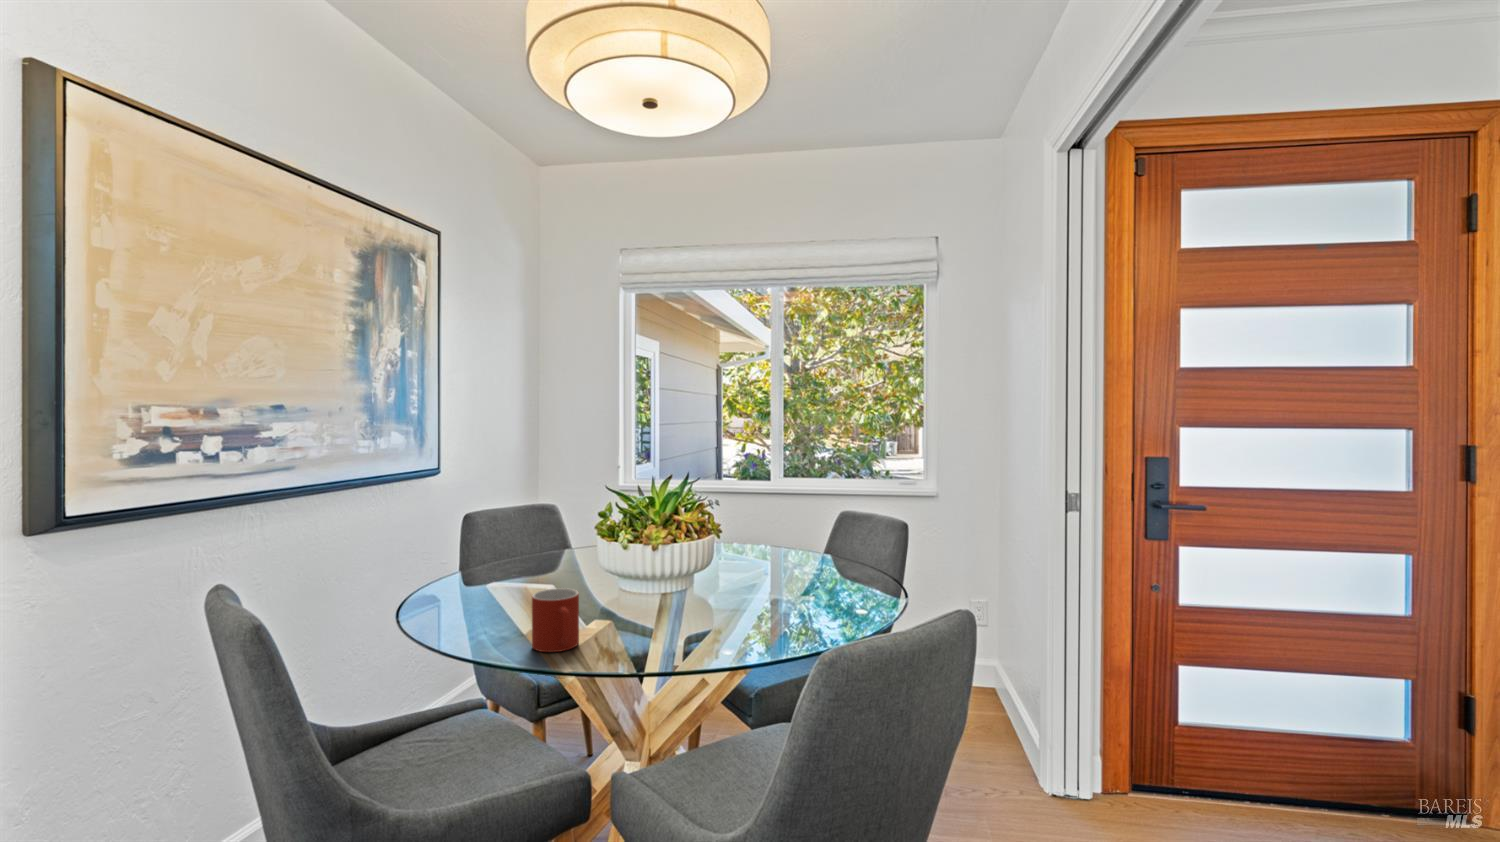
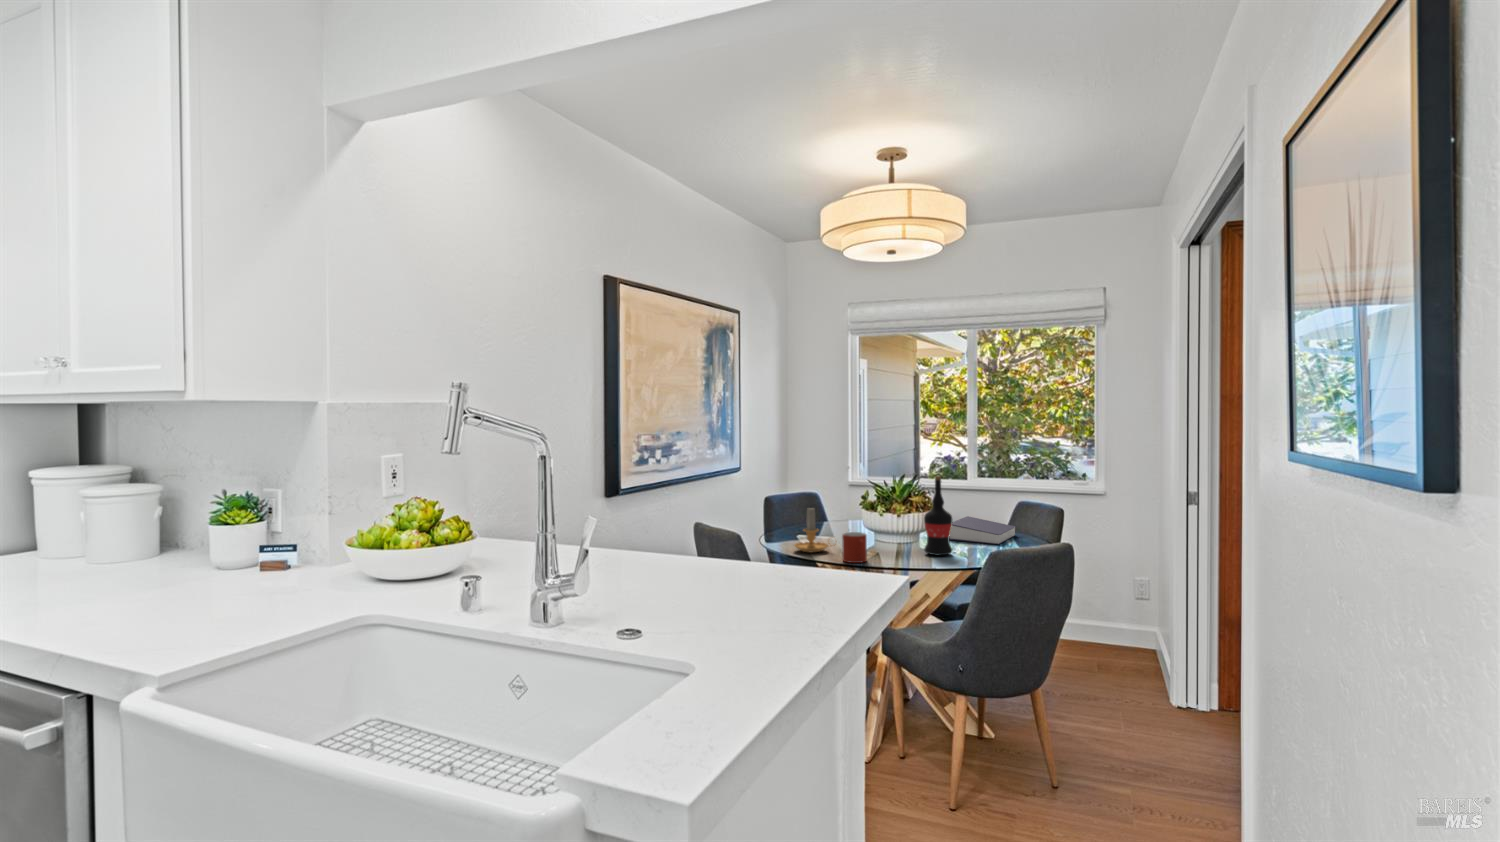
wine bottle: none [690,481,739,621] -> present [924,476,952,555]
candle: none [455,538,535,625] -> present [794,508,829,553]
book: none [735,539,838,588] -> present [949,516,1016,544]

